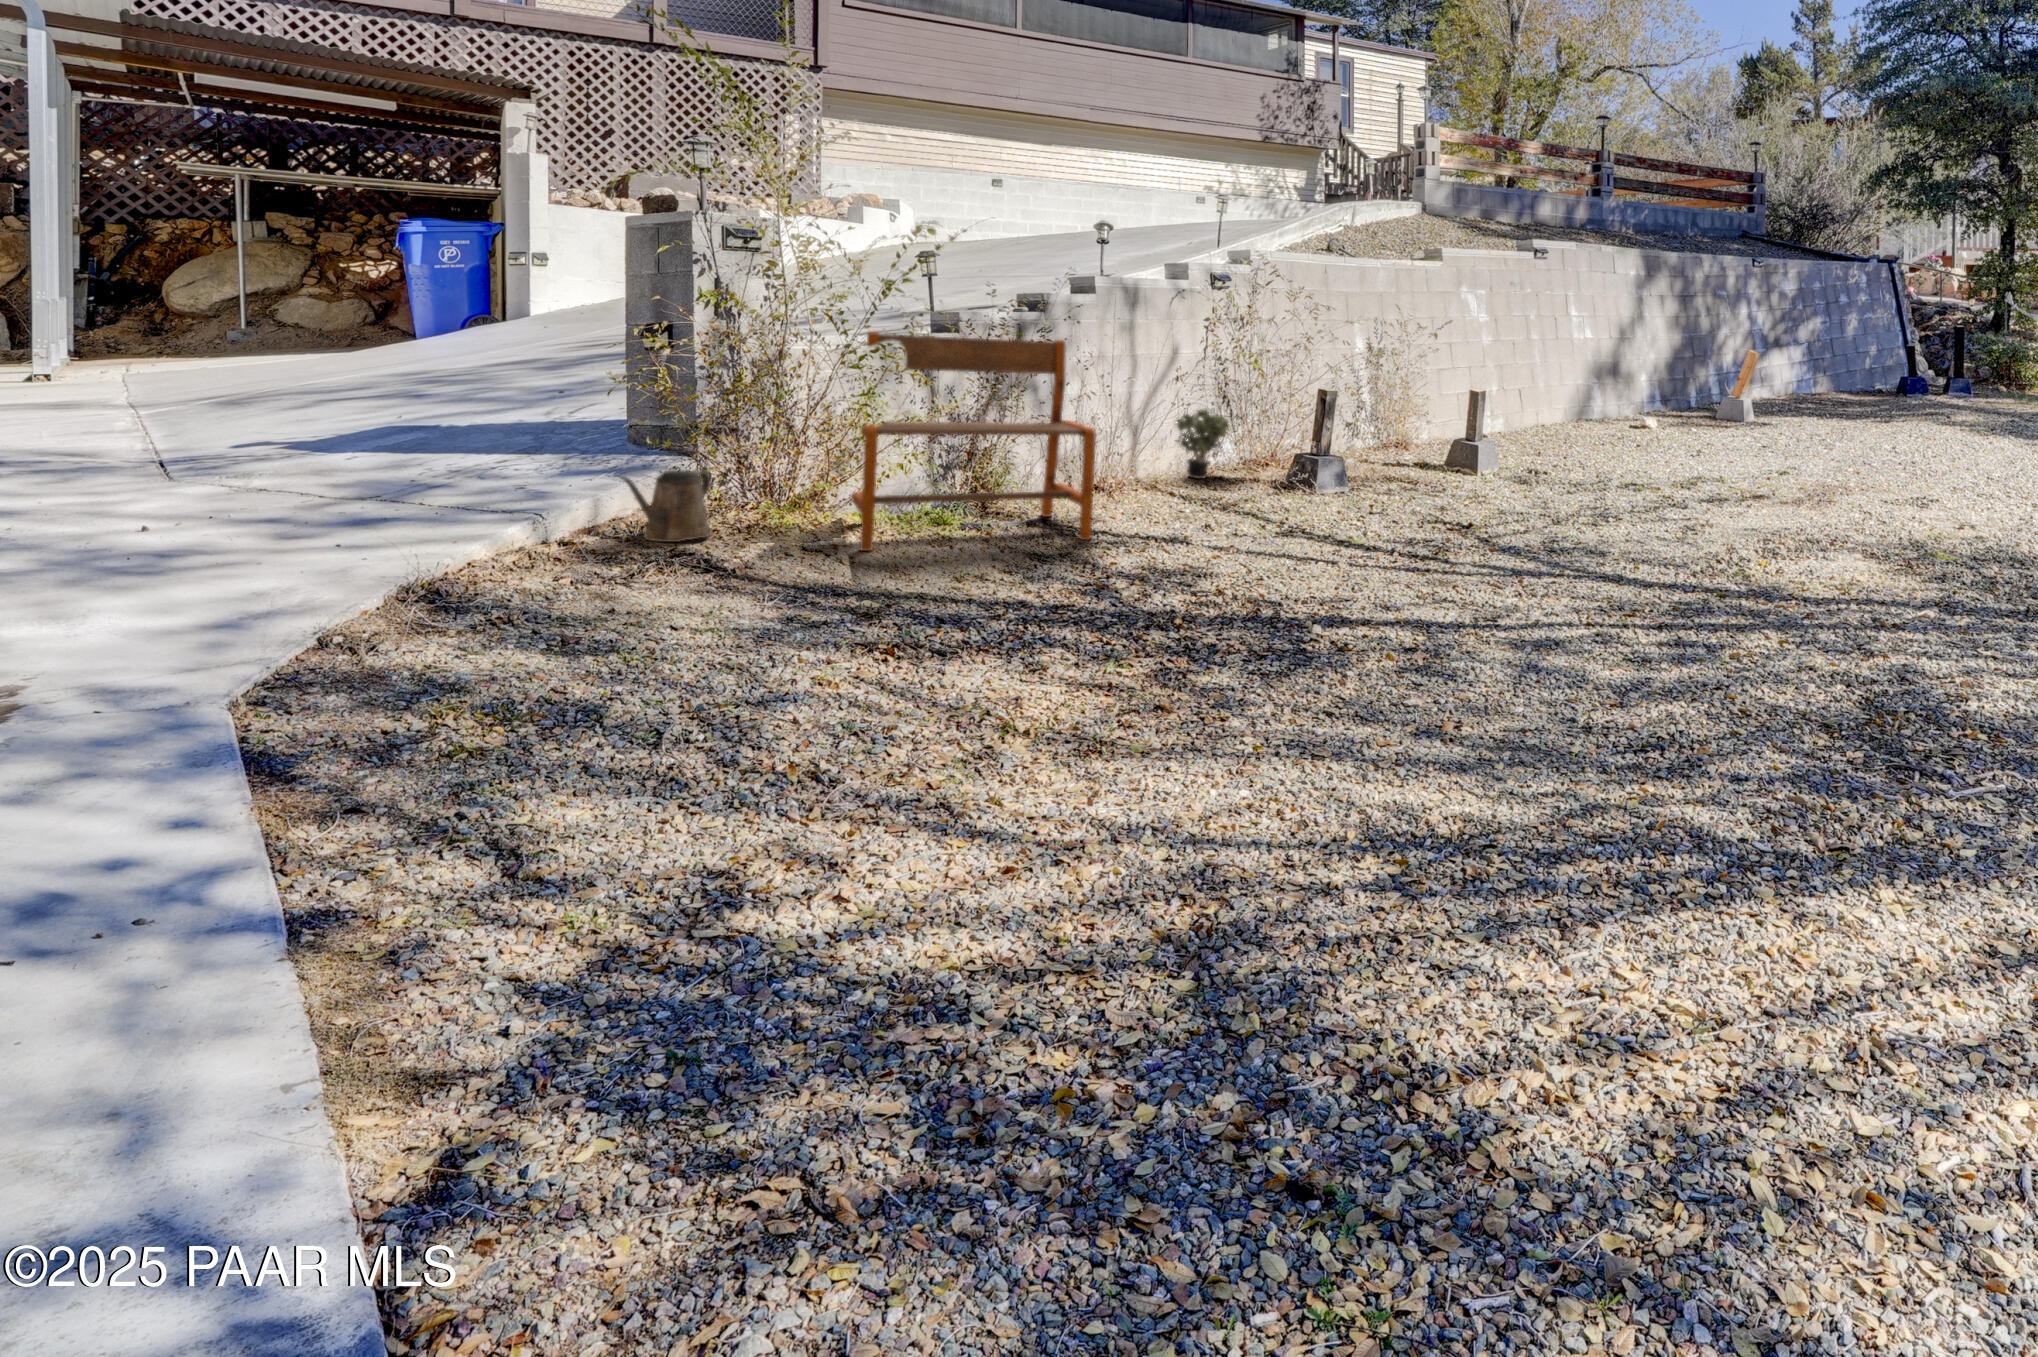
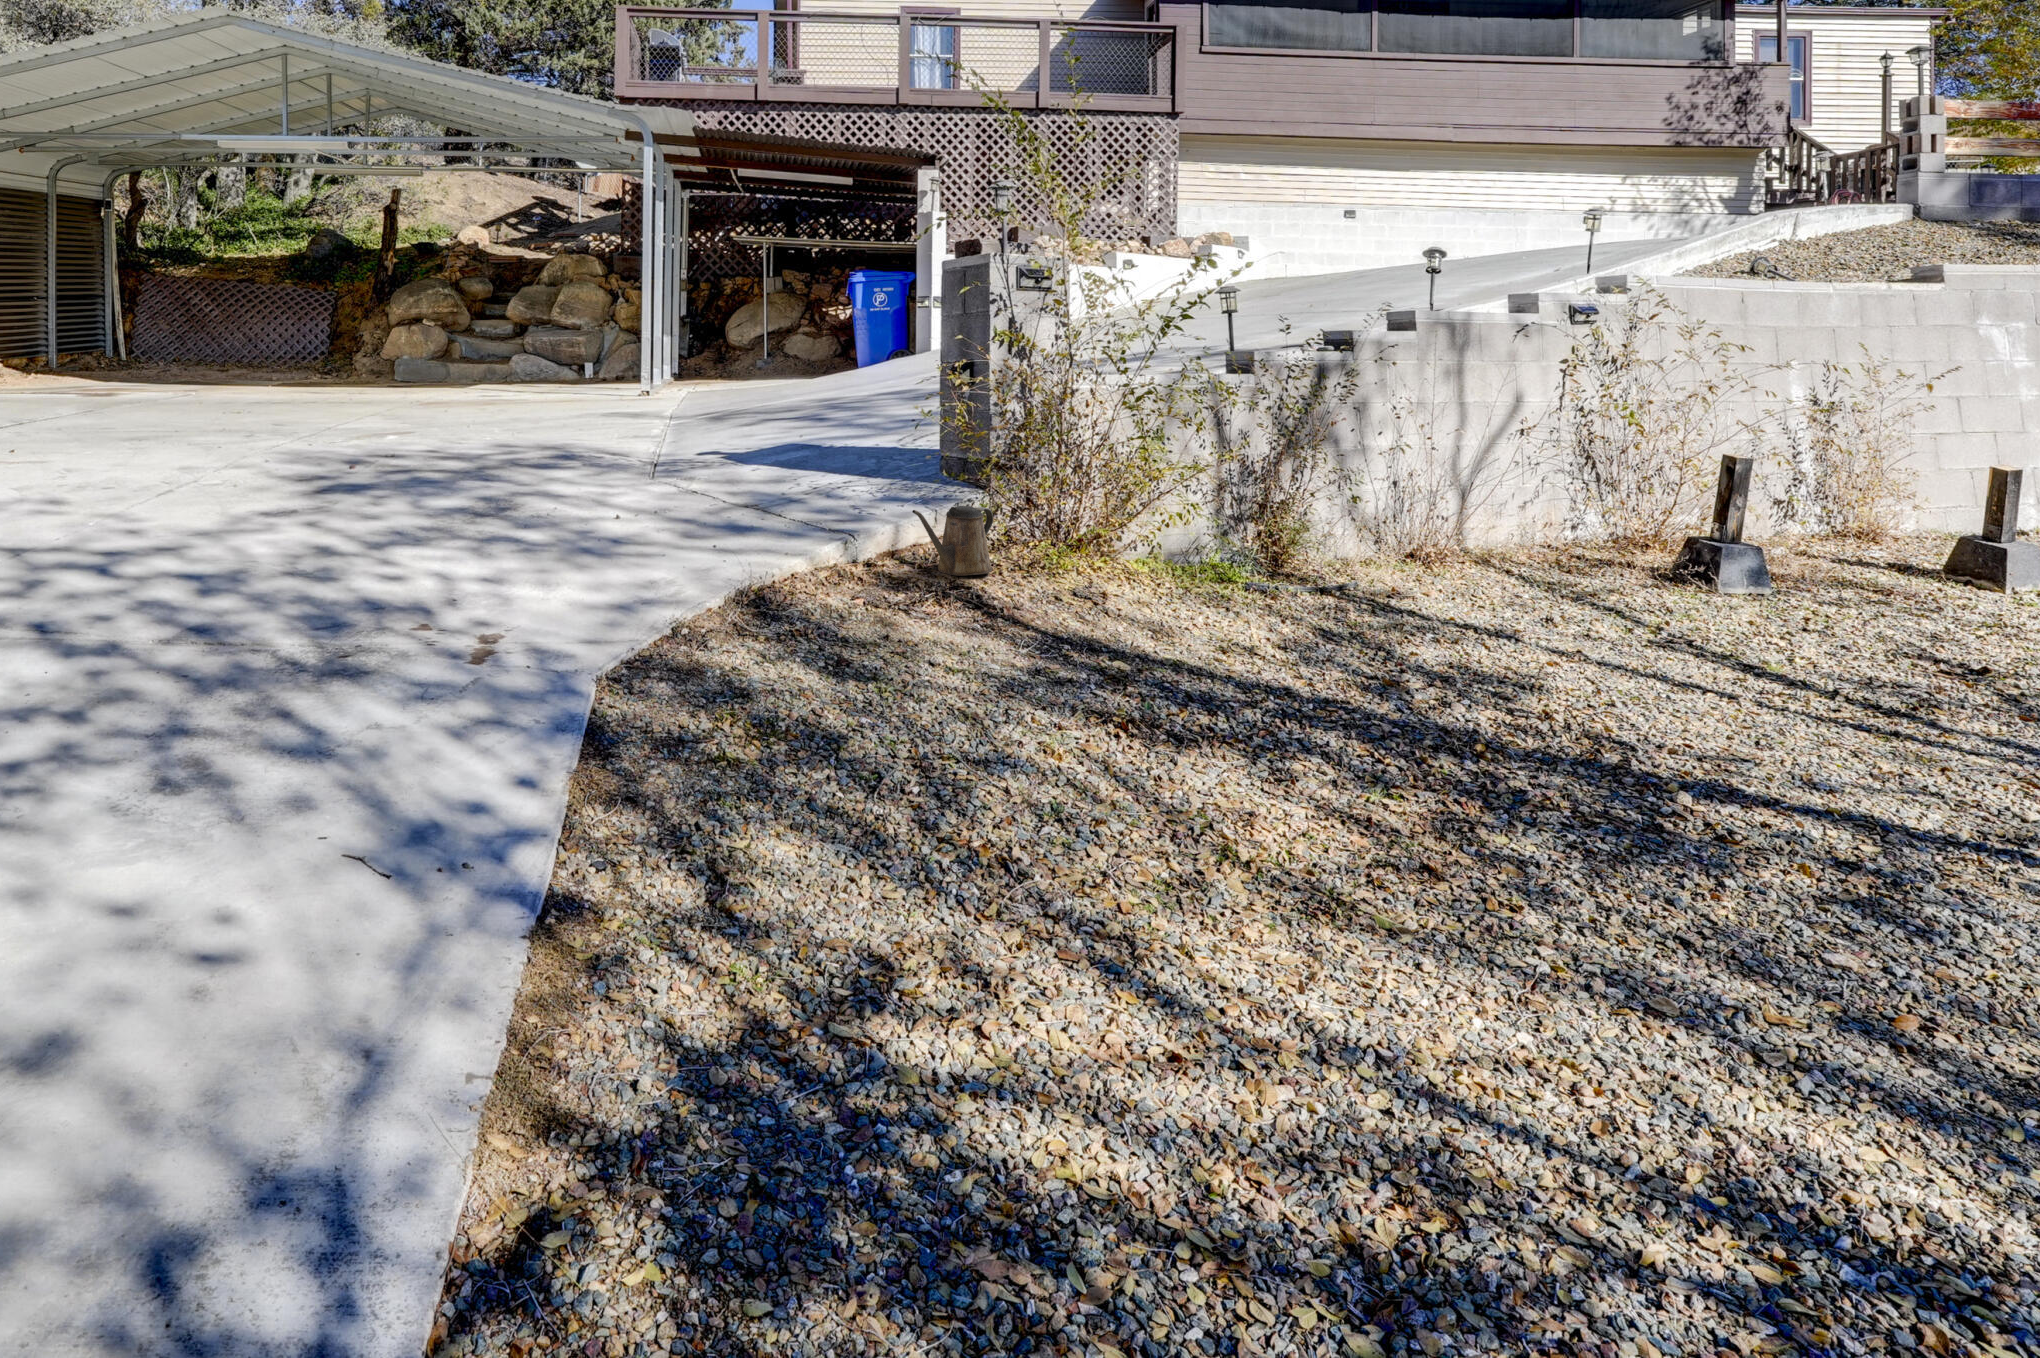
bench: present [852,332,1096,551] -> none [1123,368,1387,618]
potted plant: present [1177,410,1229,479] -> none [1510,457,1593,547]

